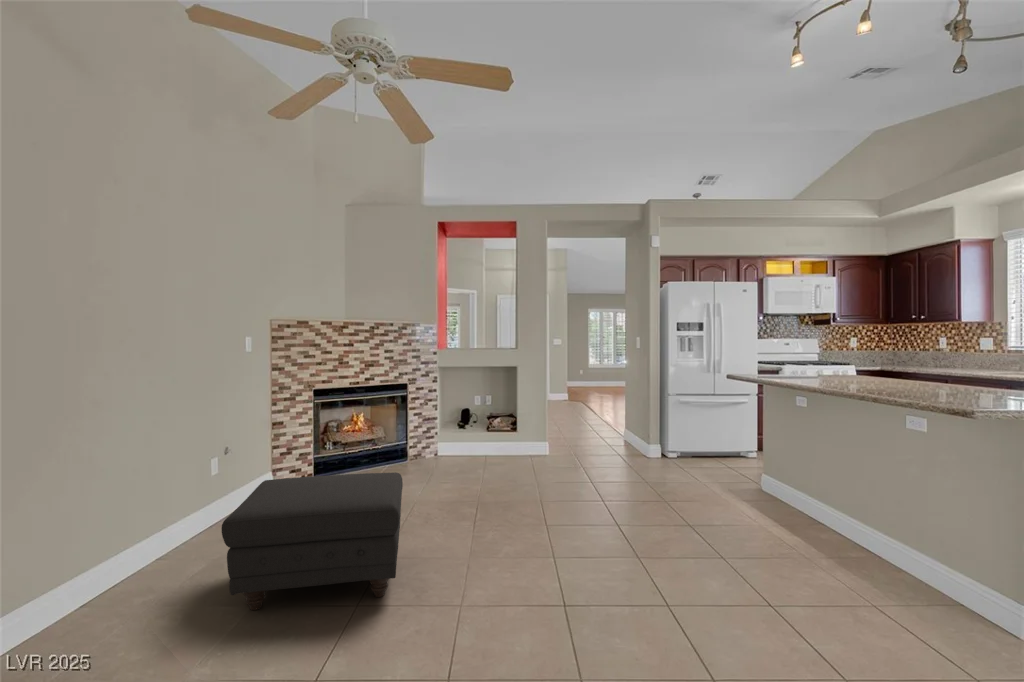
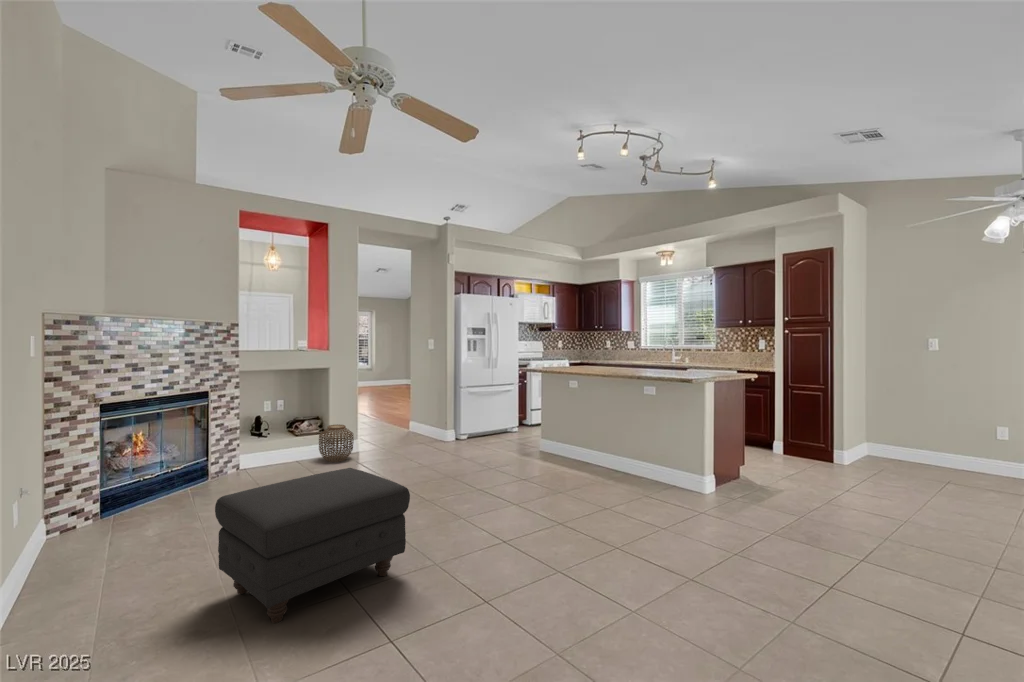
woven basket: none [502,423,535,461] -> present [319,424,354,462]

